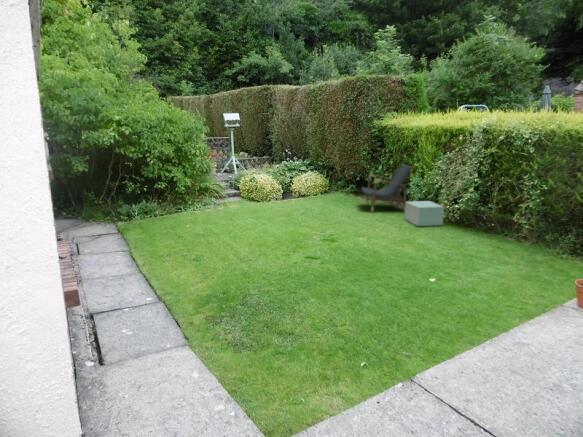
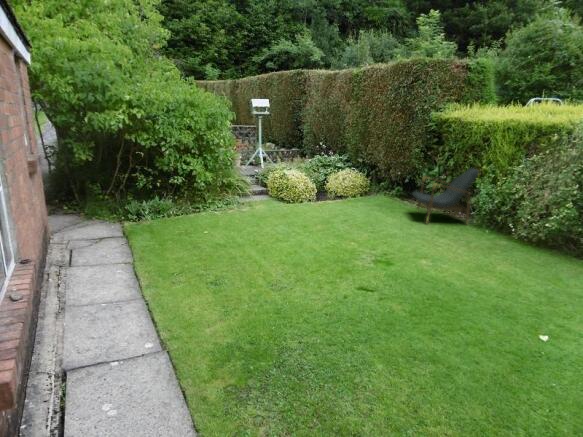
storage box: present [405,201,444,226] -> none [470,214,526,247]

